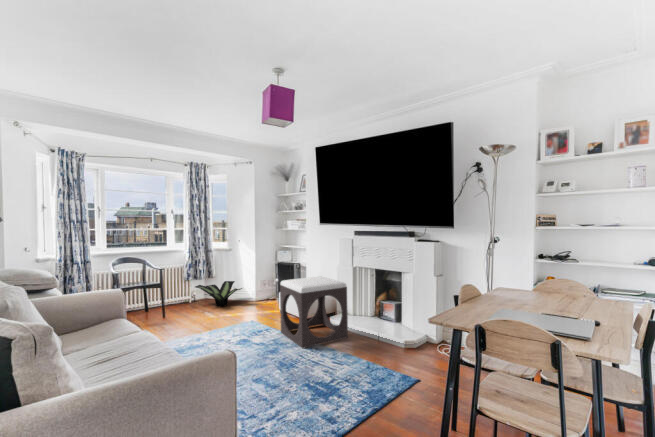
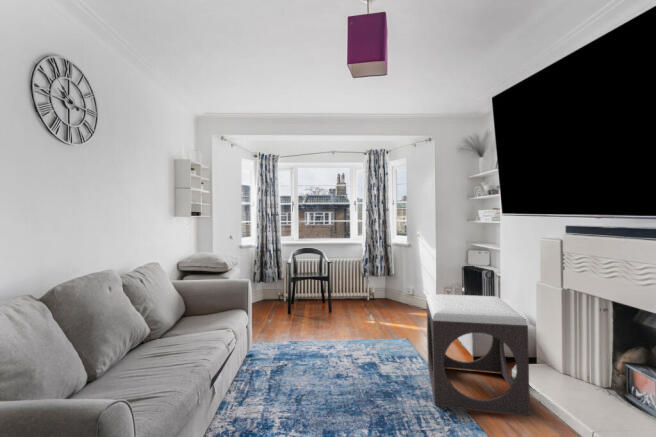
potted plant: present [195,281,242,307] -> none [369,281,420,309]

